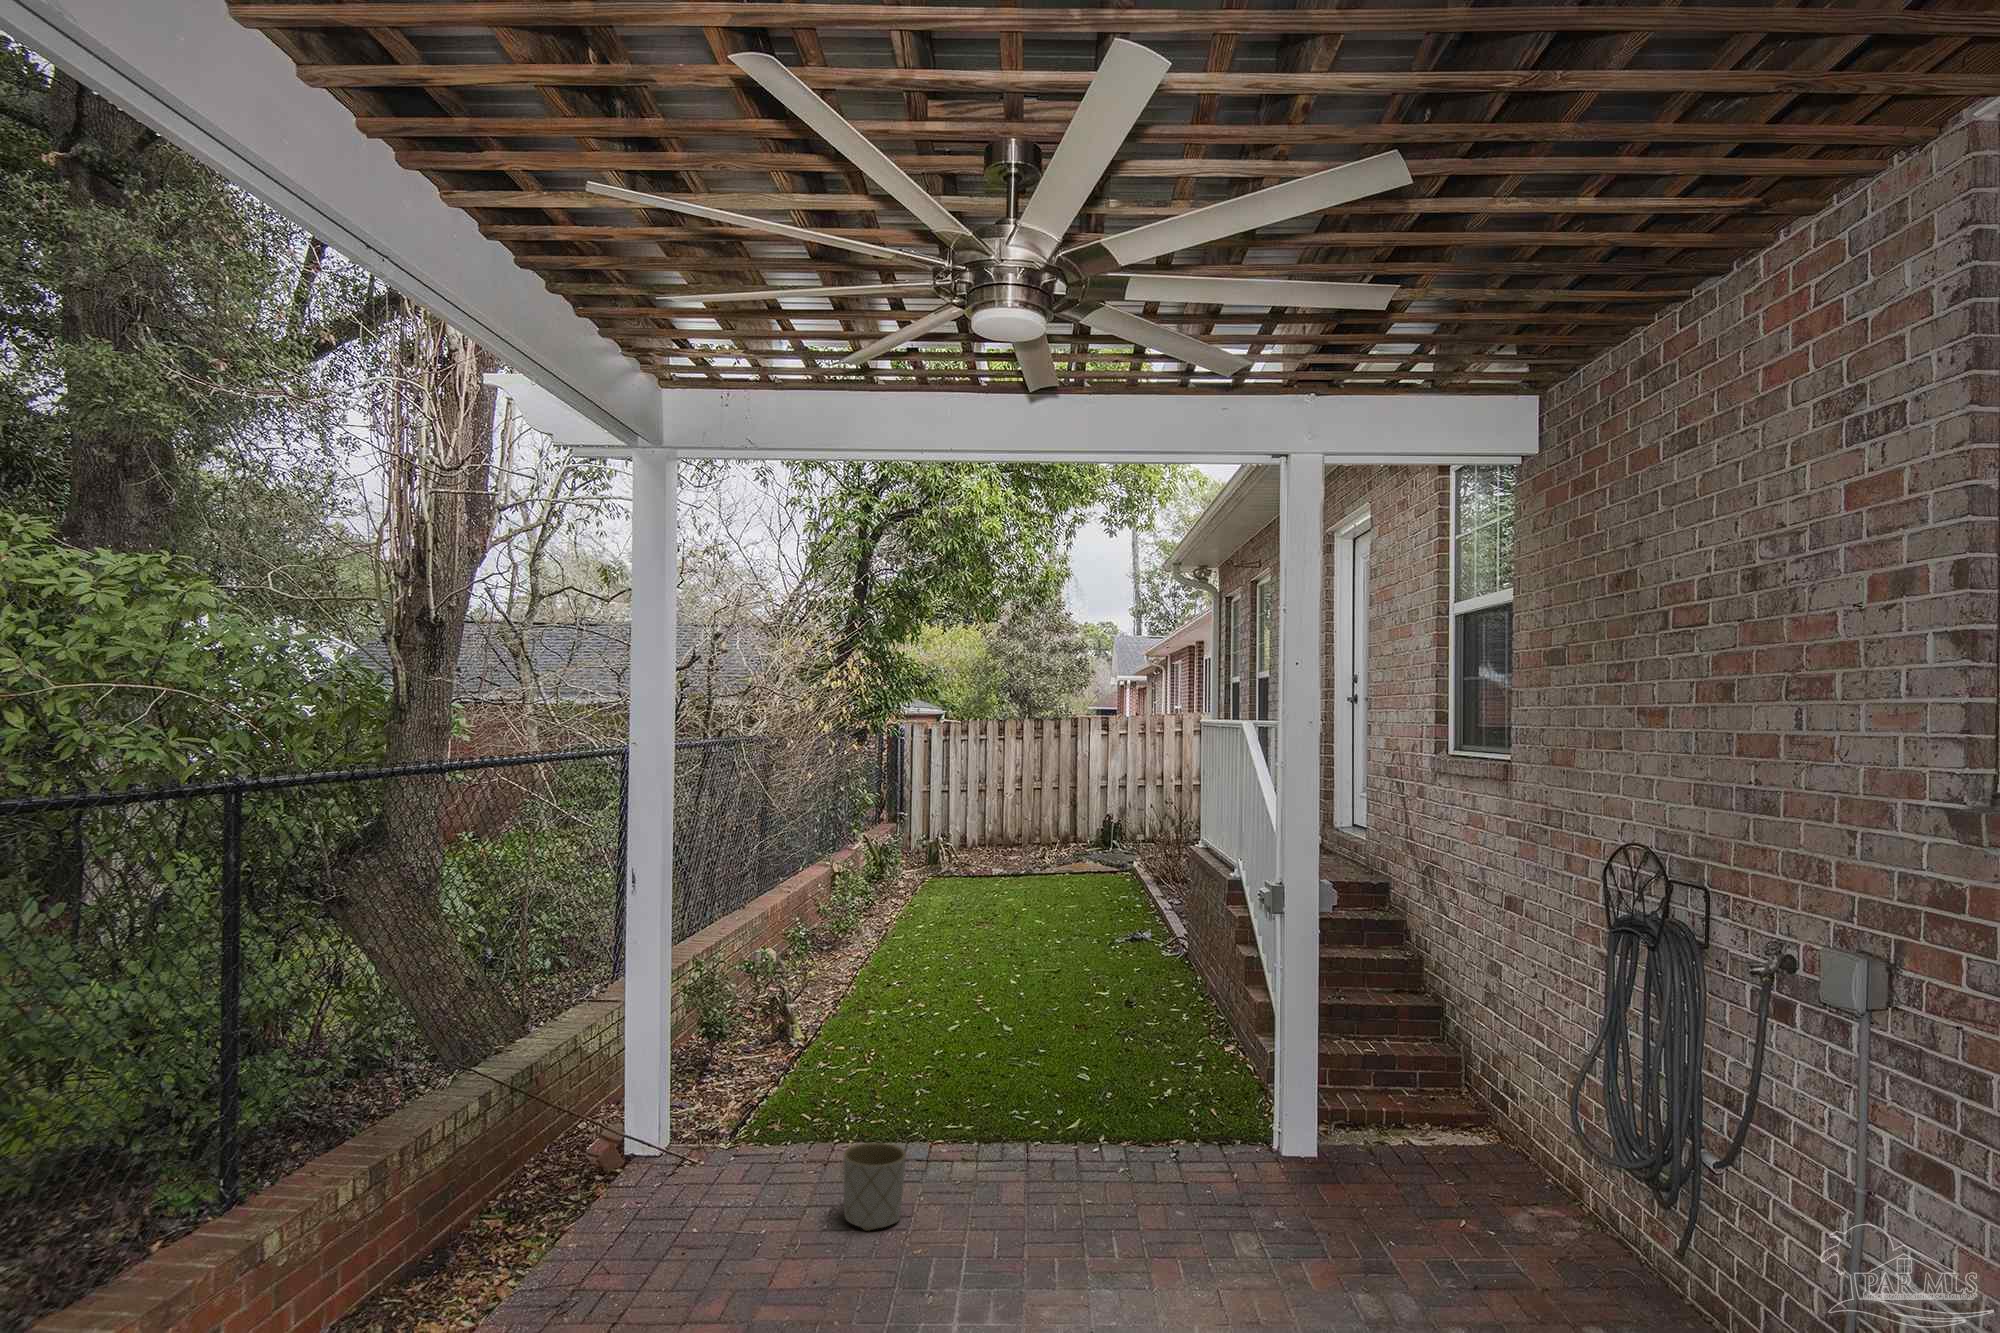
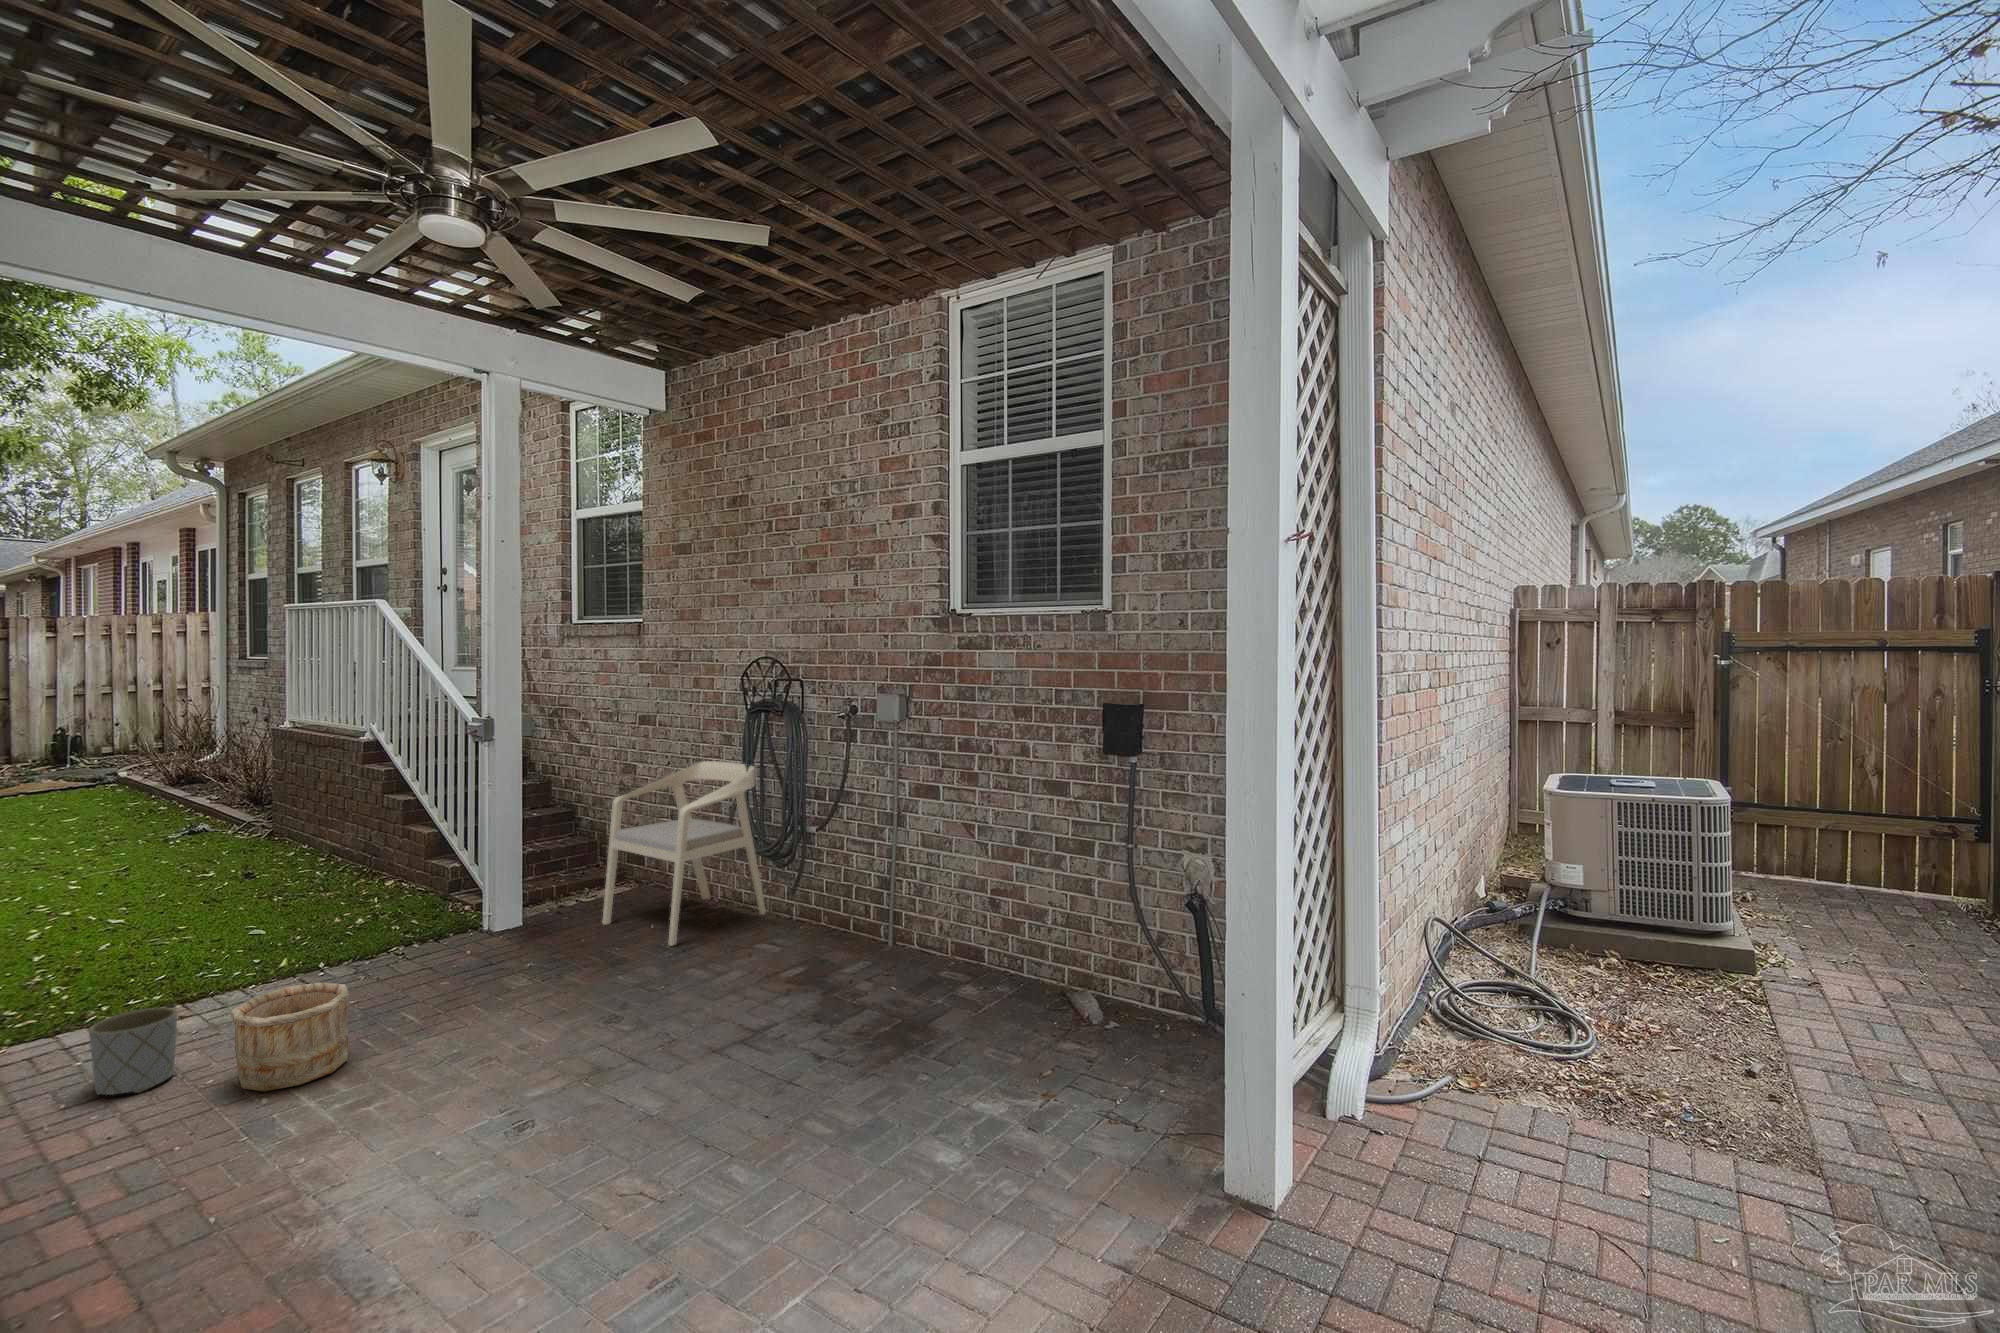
armchair: none [1389,996,1644,1295] -> present [603,761,766,946]
wooden bucket: none [912,1170,1018,1292] -> present [230,983,350,1091]

